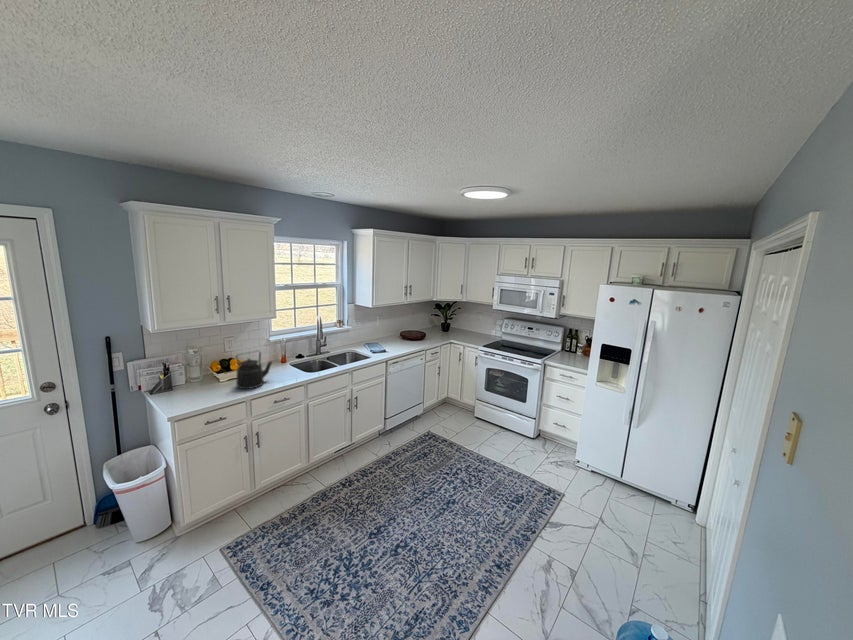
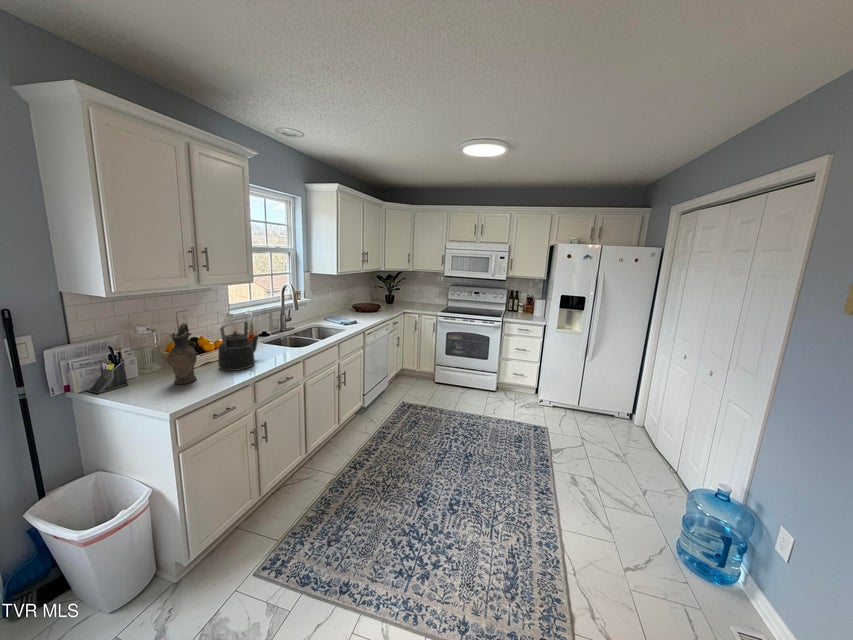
ceramic pitcher: none [193,351,214,395] -> present [167,323,197,384]

